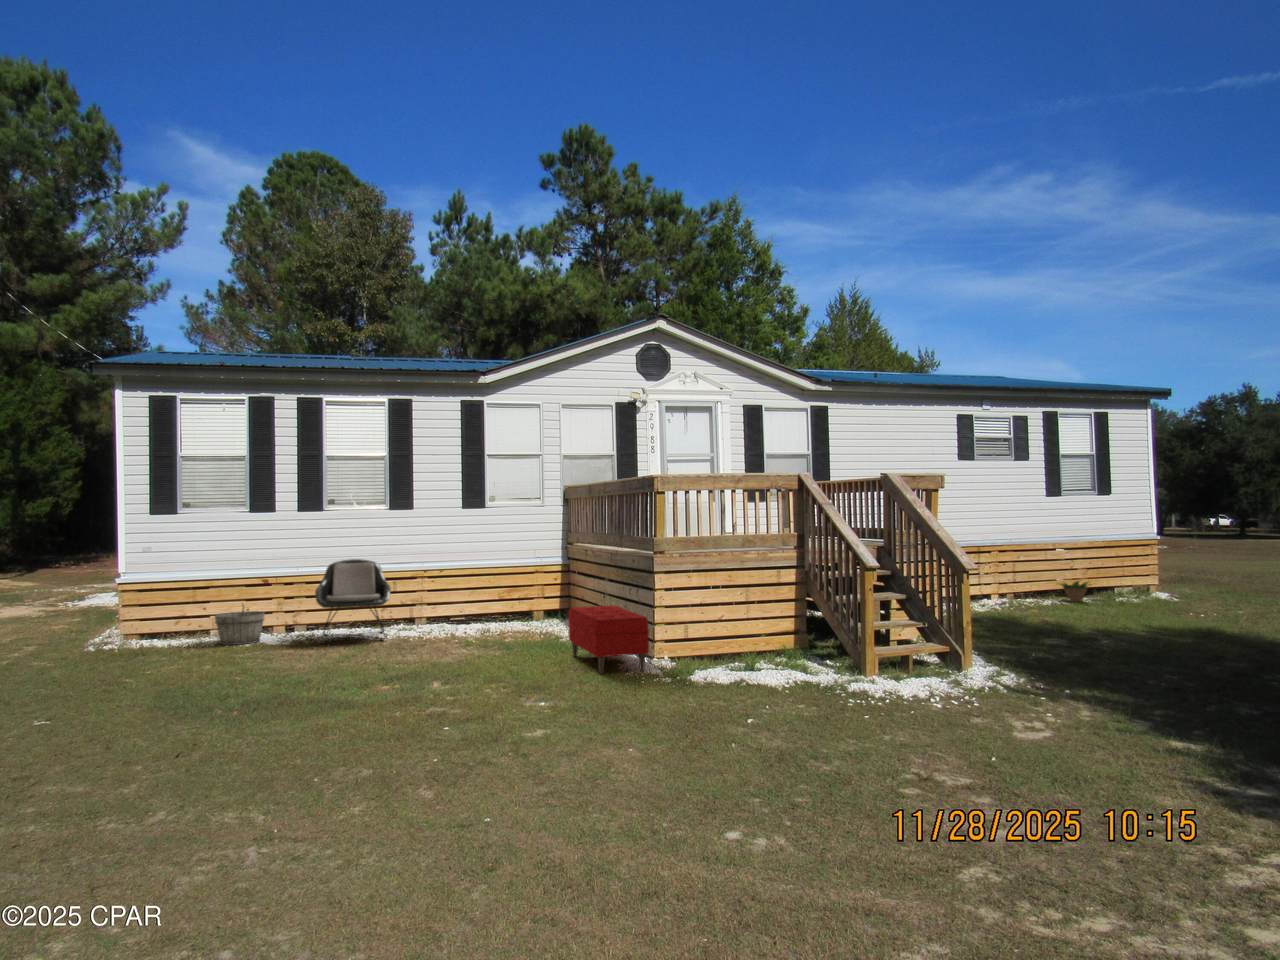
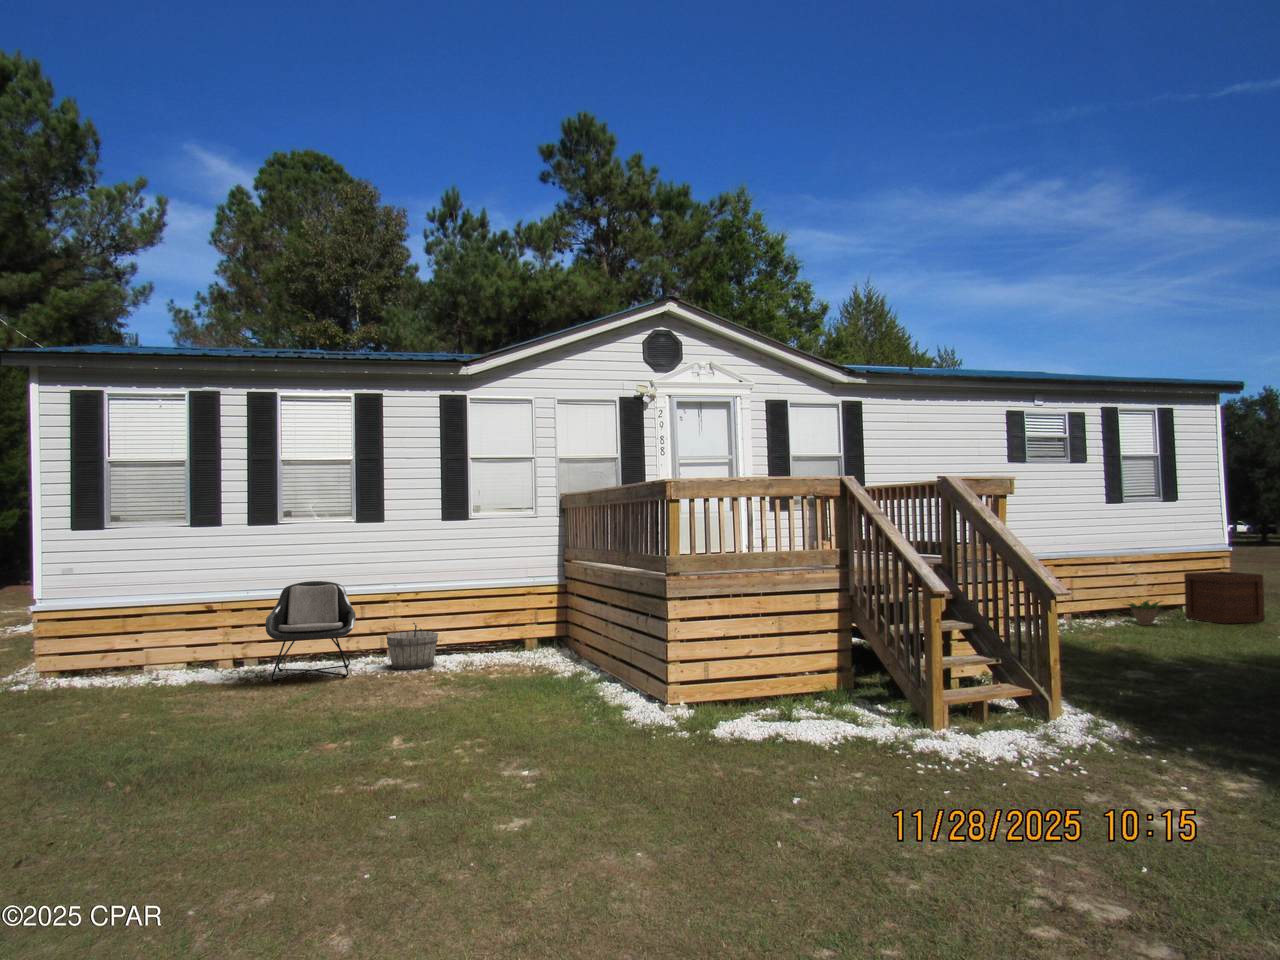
wooden crate: none [1112,556,1180,602] -> present [1184,571,1265,624]
bench: present [569,605,649,674] -> none [563,637,661,724]
wooden bucket: present [215,606,265,645] -> present [386,623,438,669]

